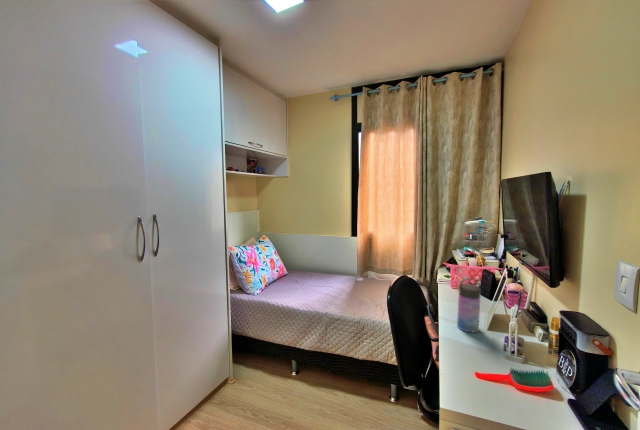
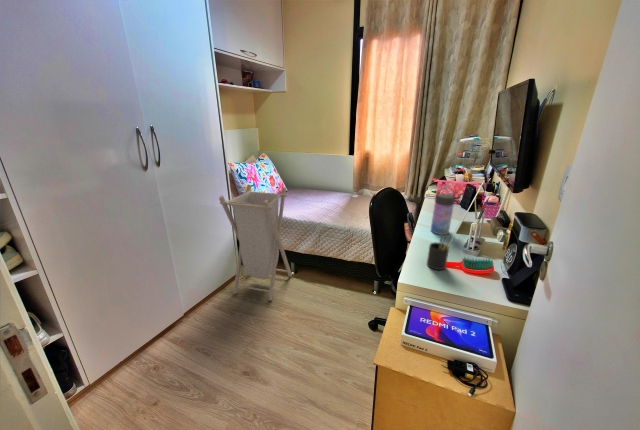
laundry hamper: none [217,271,293,415] -> present [219,185,292,300]
pen holder: none [467,338,498,386] -> present [427,235,450,270]

